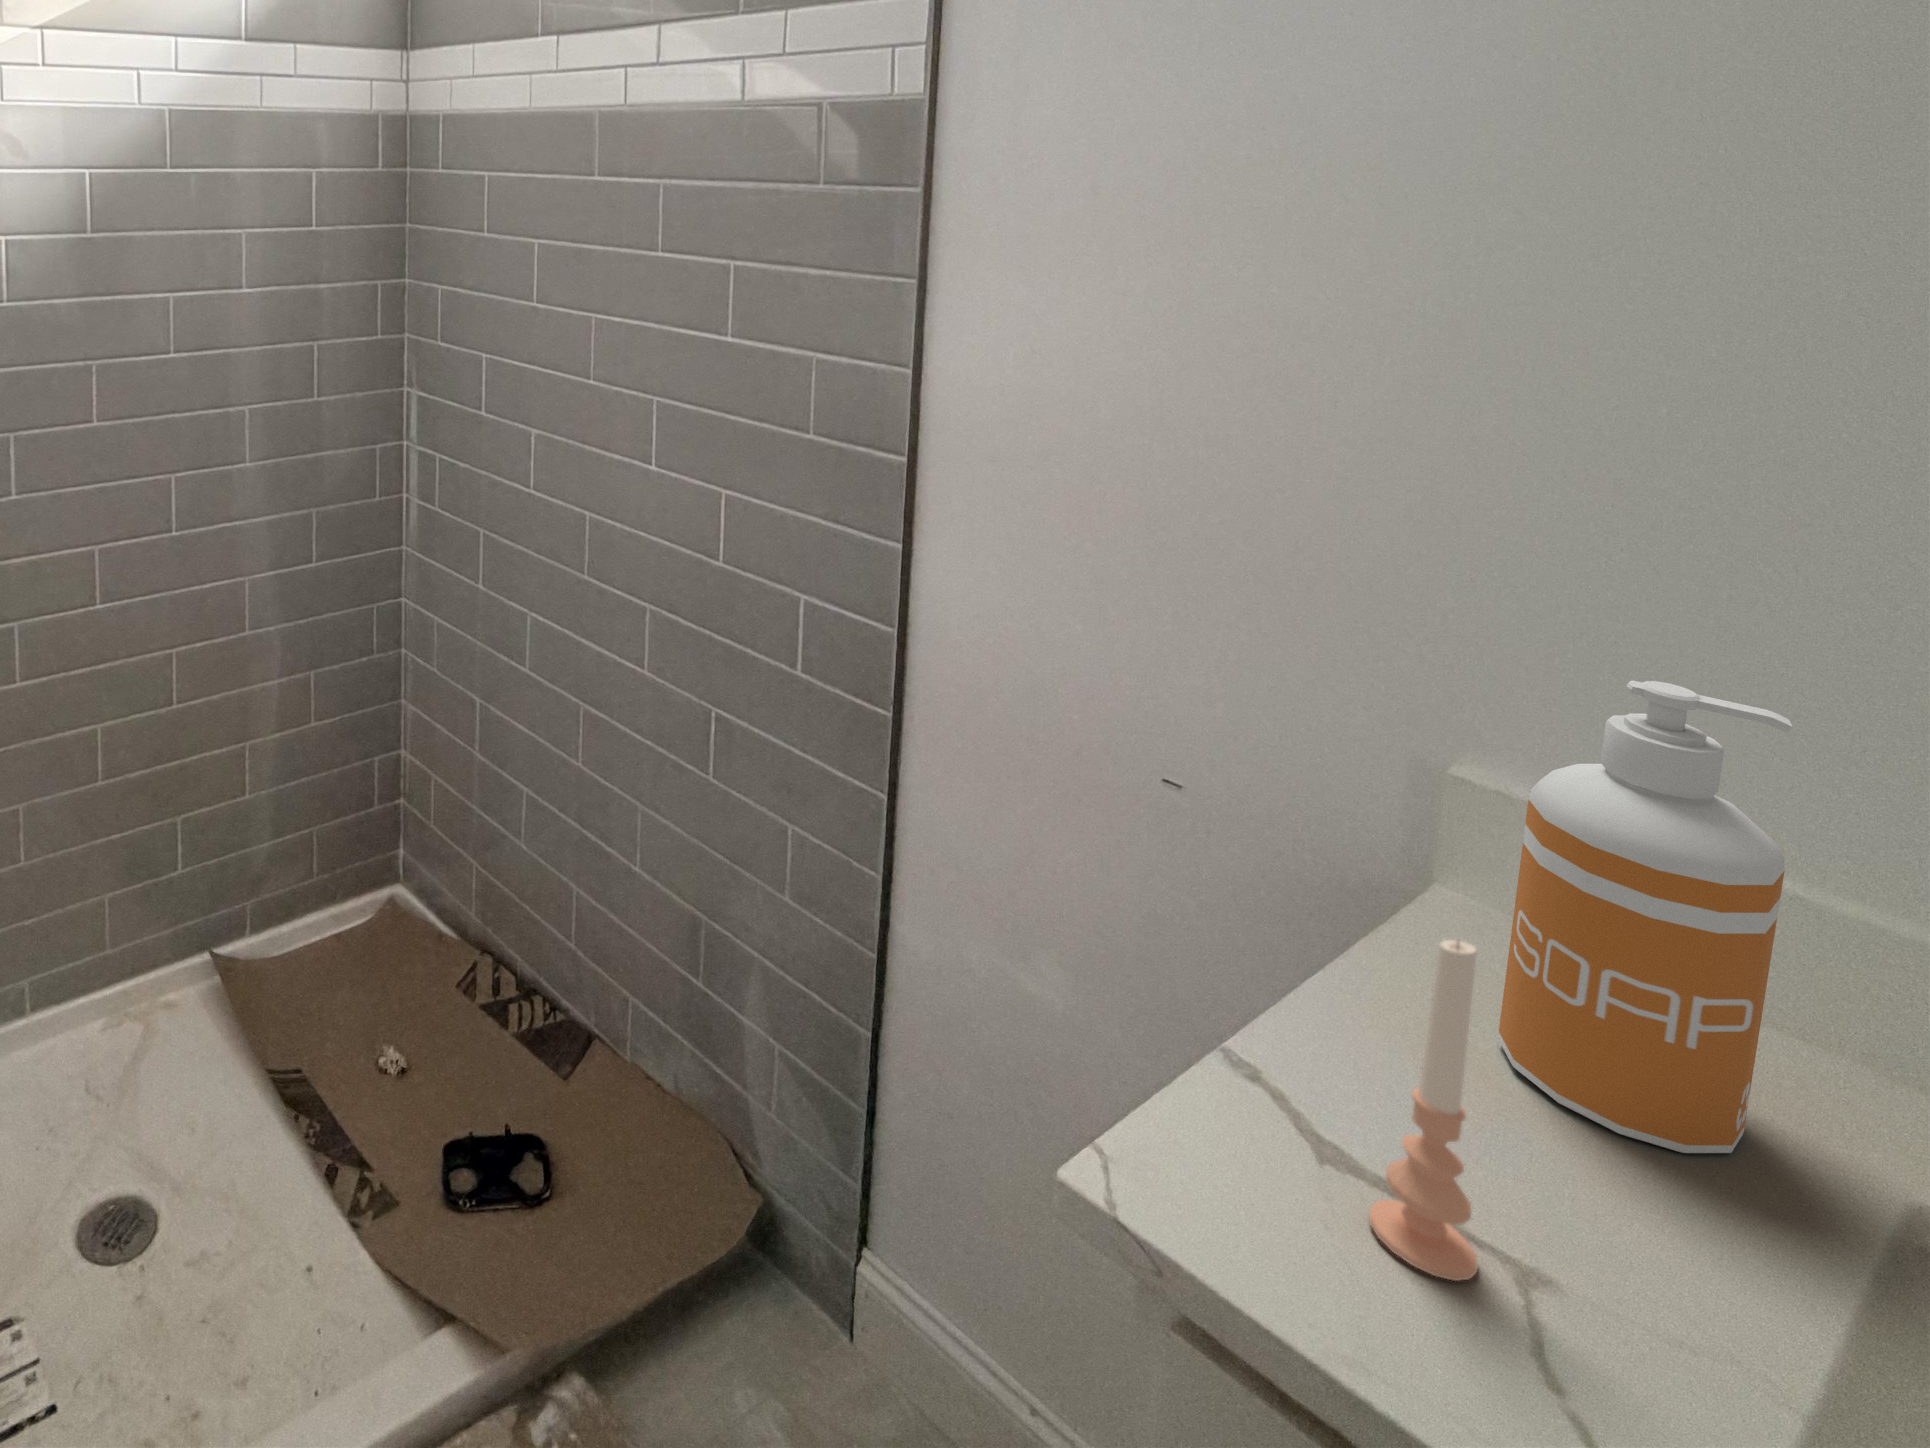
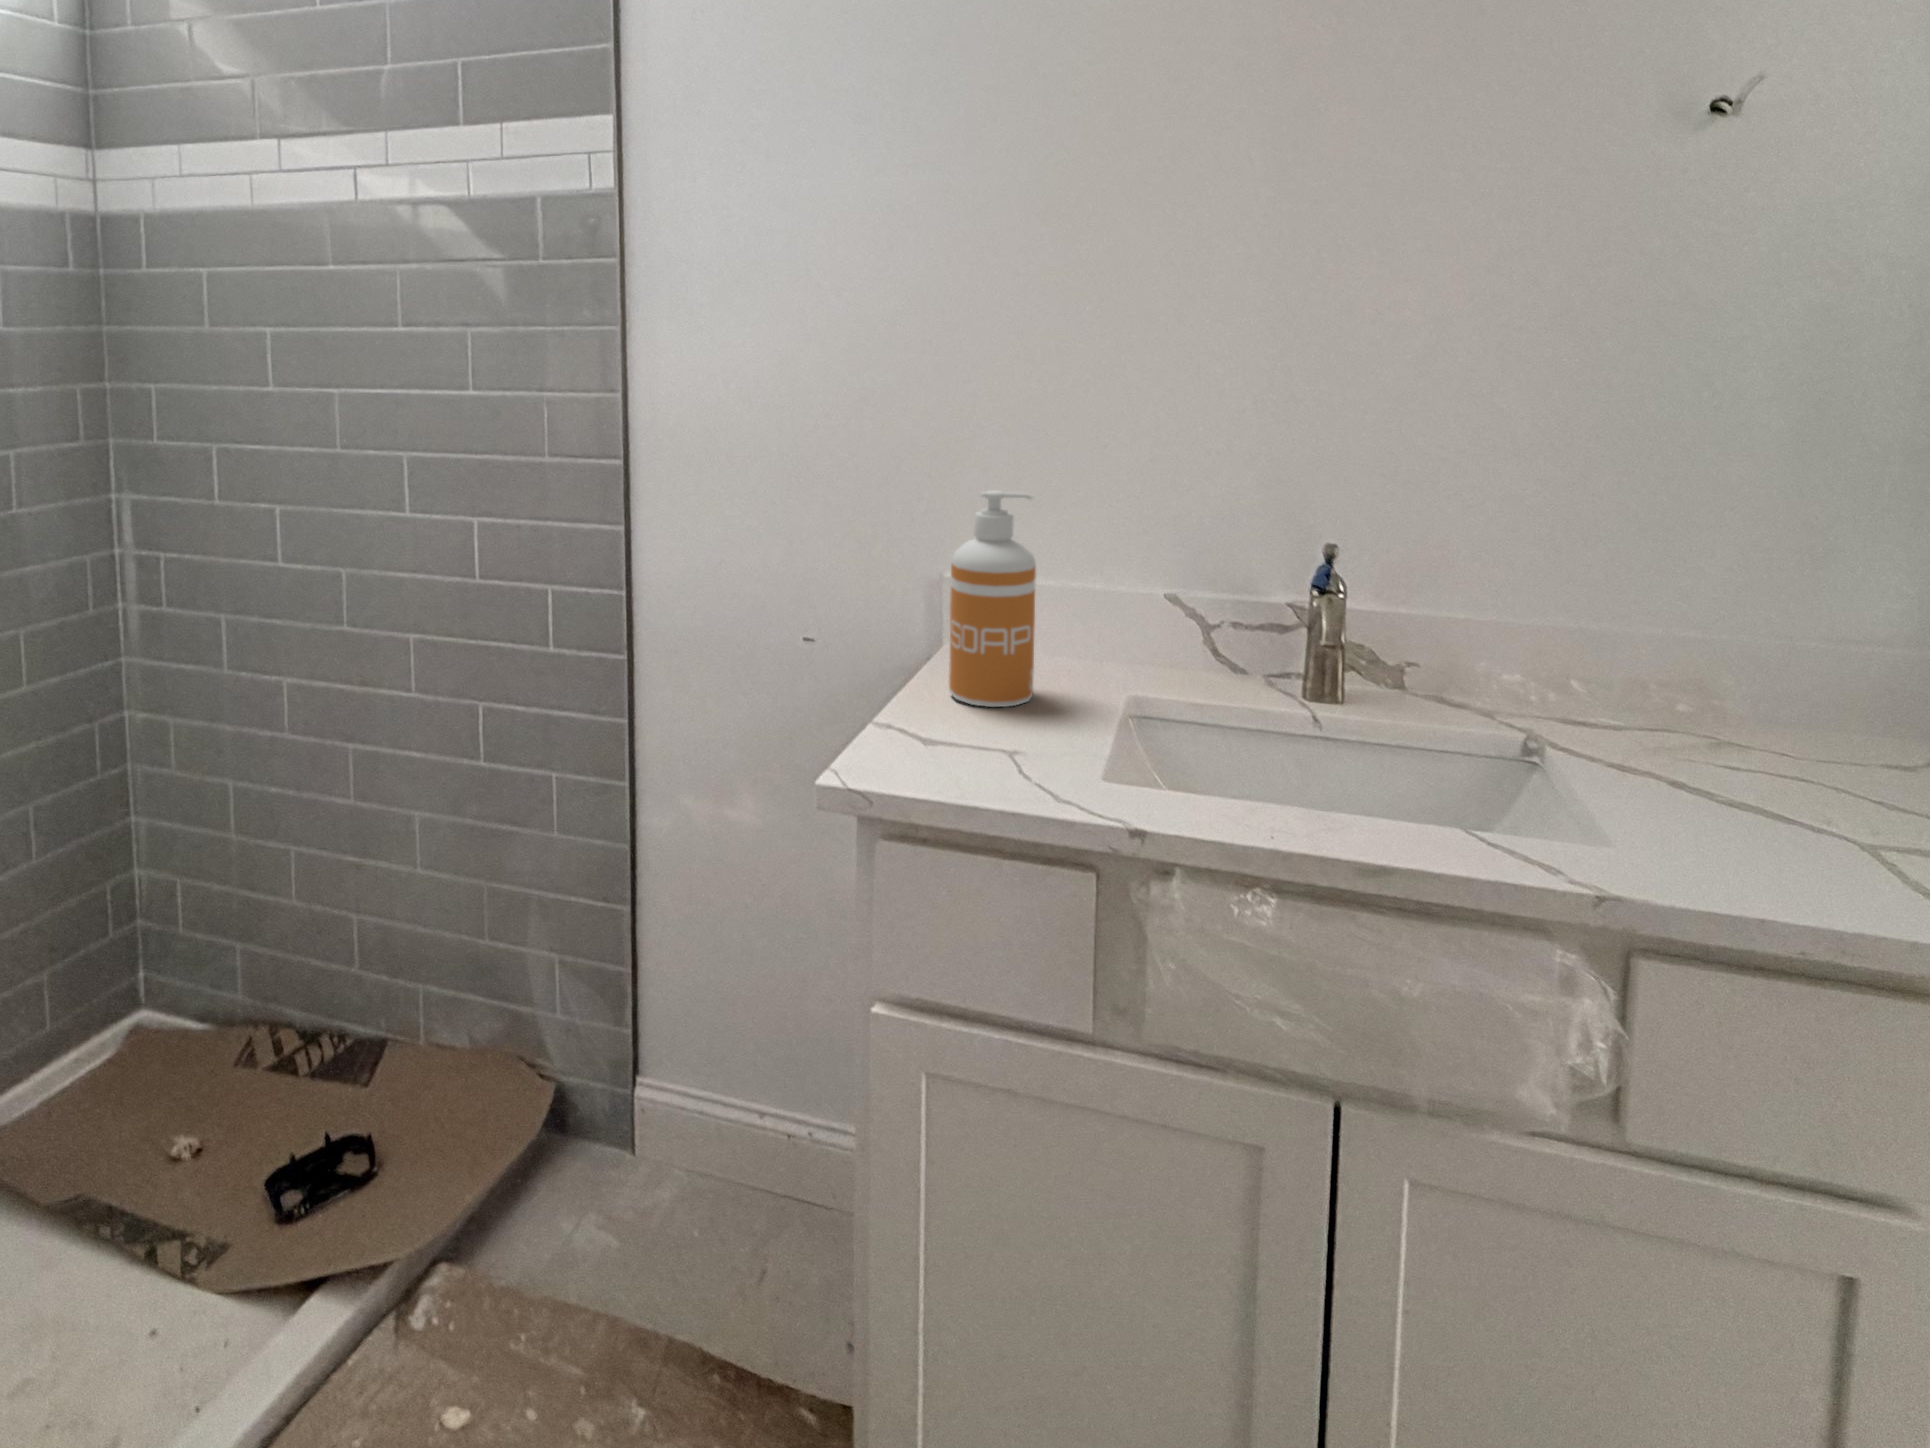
candle: present [1369,940,1478,1281] -> none [907,600,947,762]

